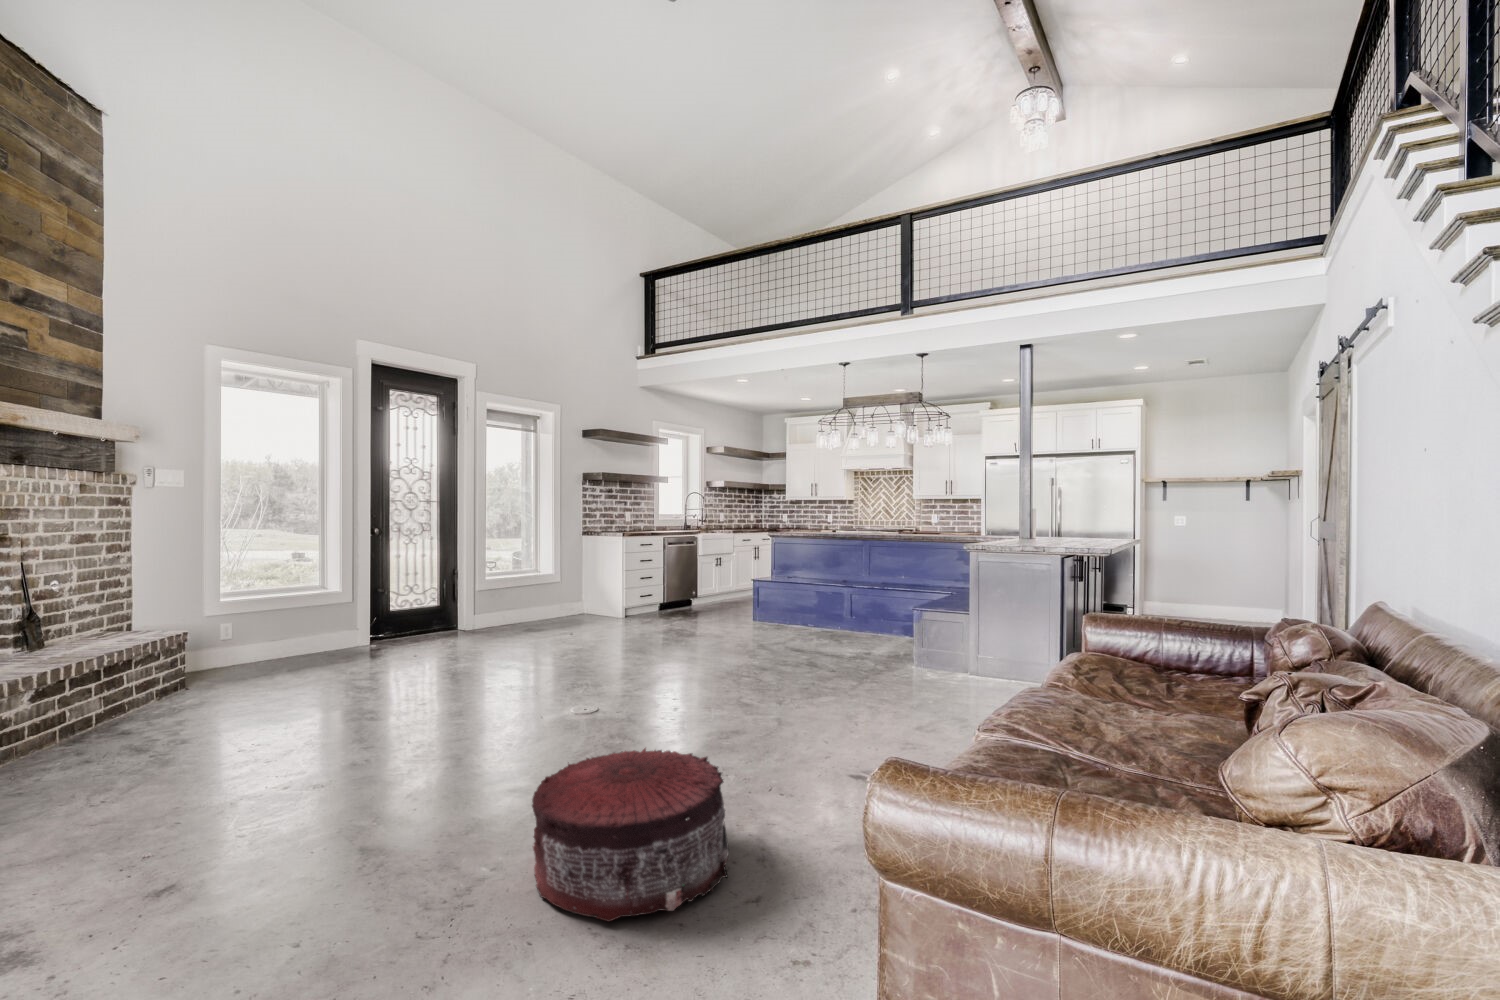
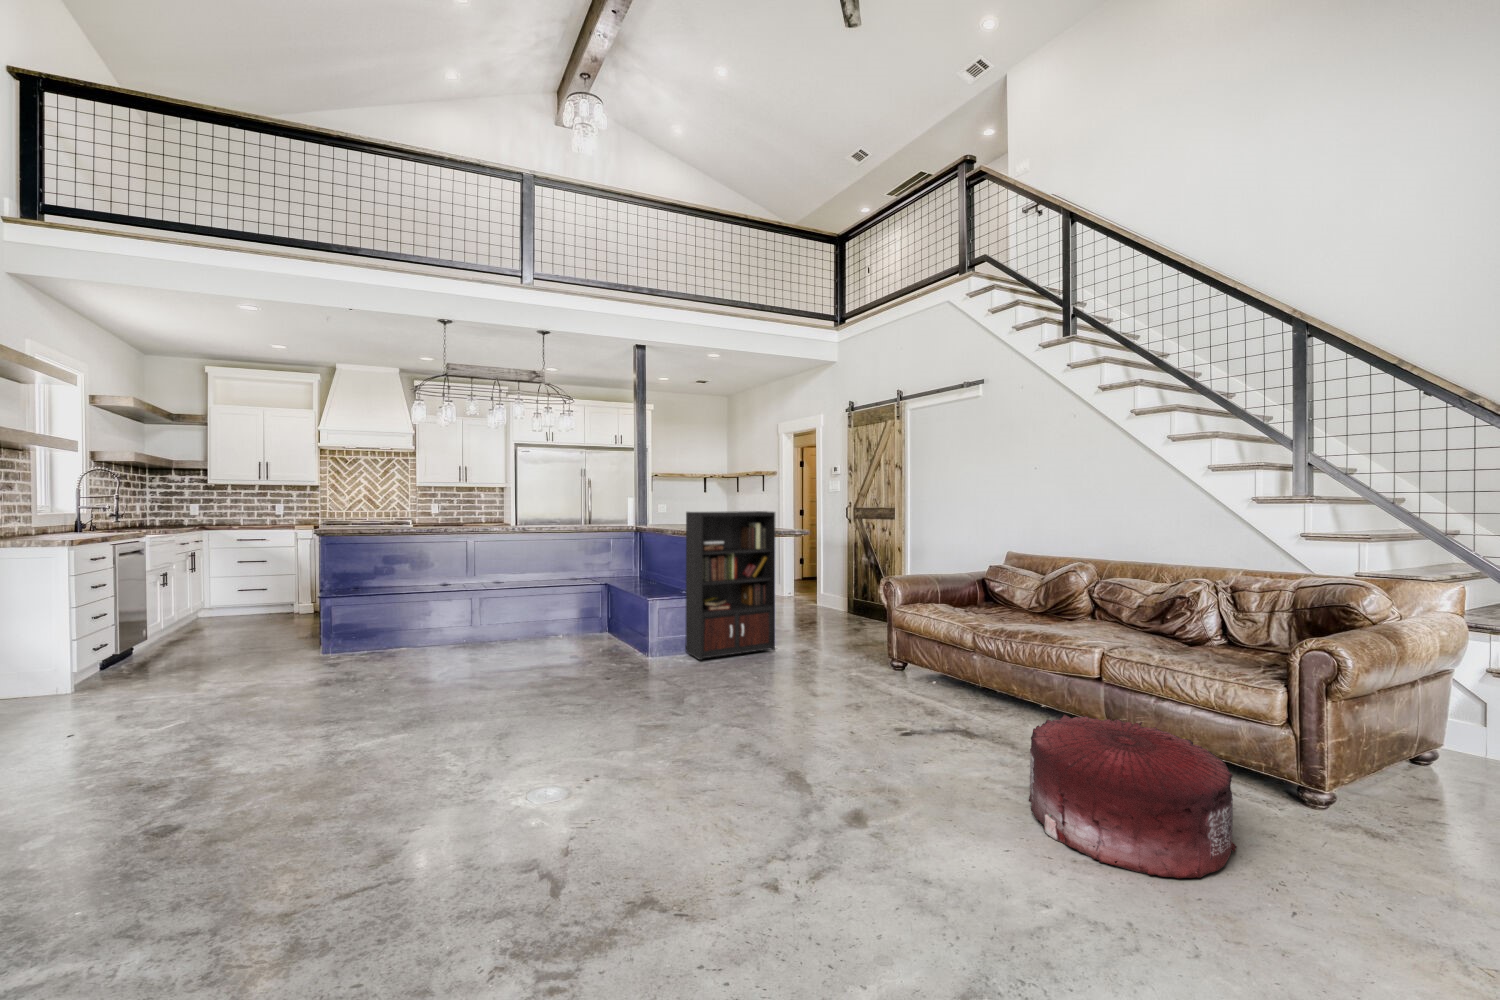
bookcase: none [878,523,1022,695] -> present [686,511,775,660]

